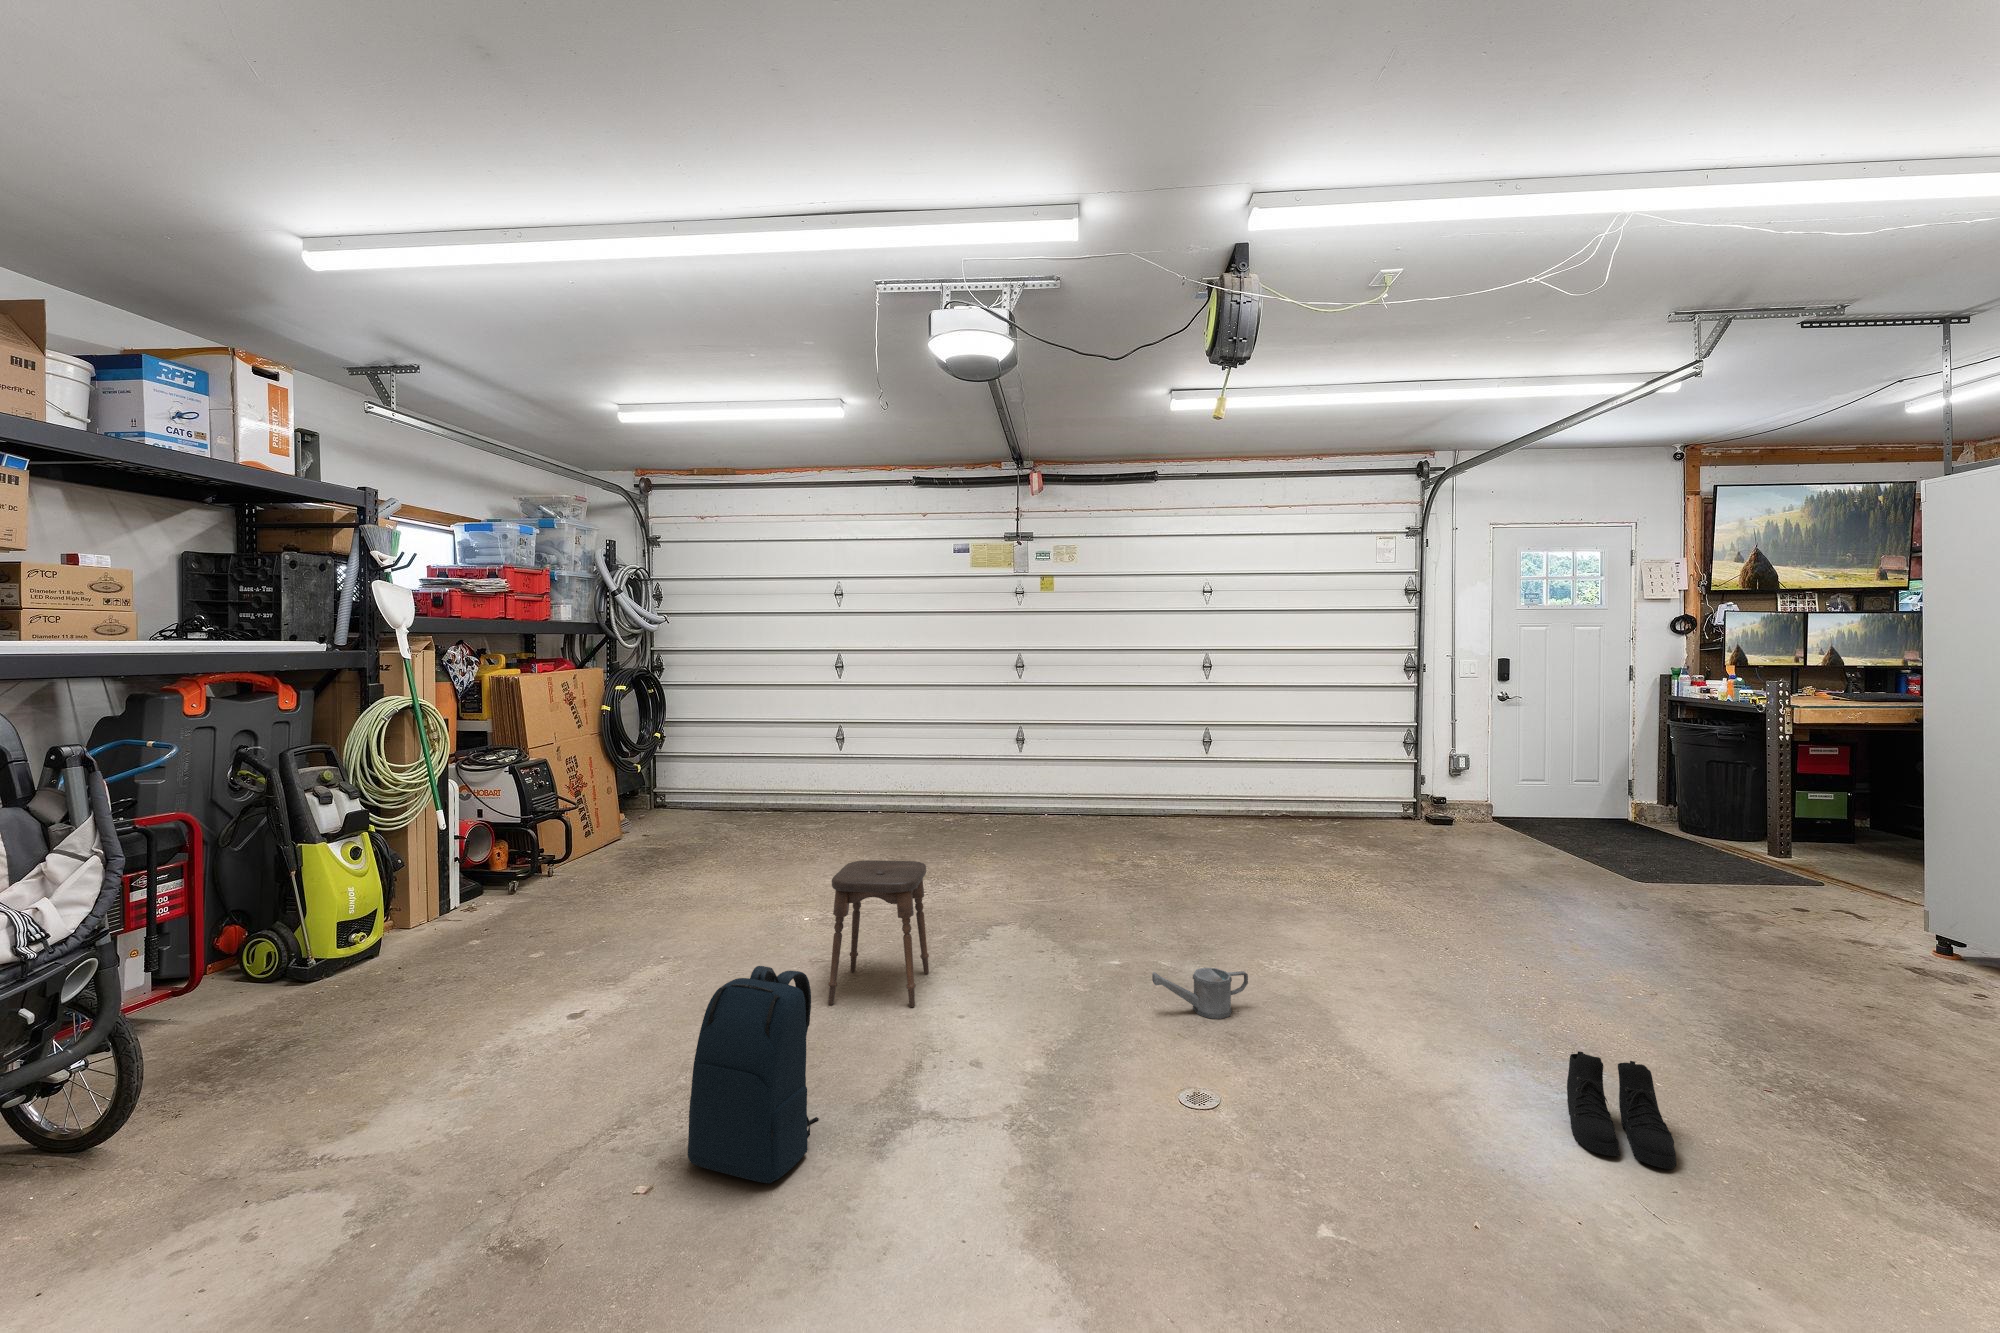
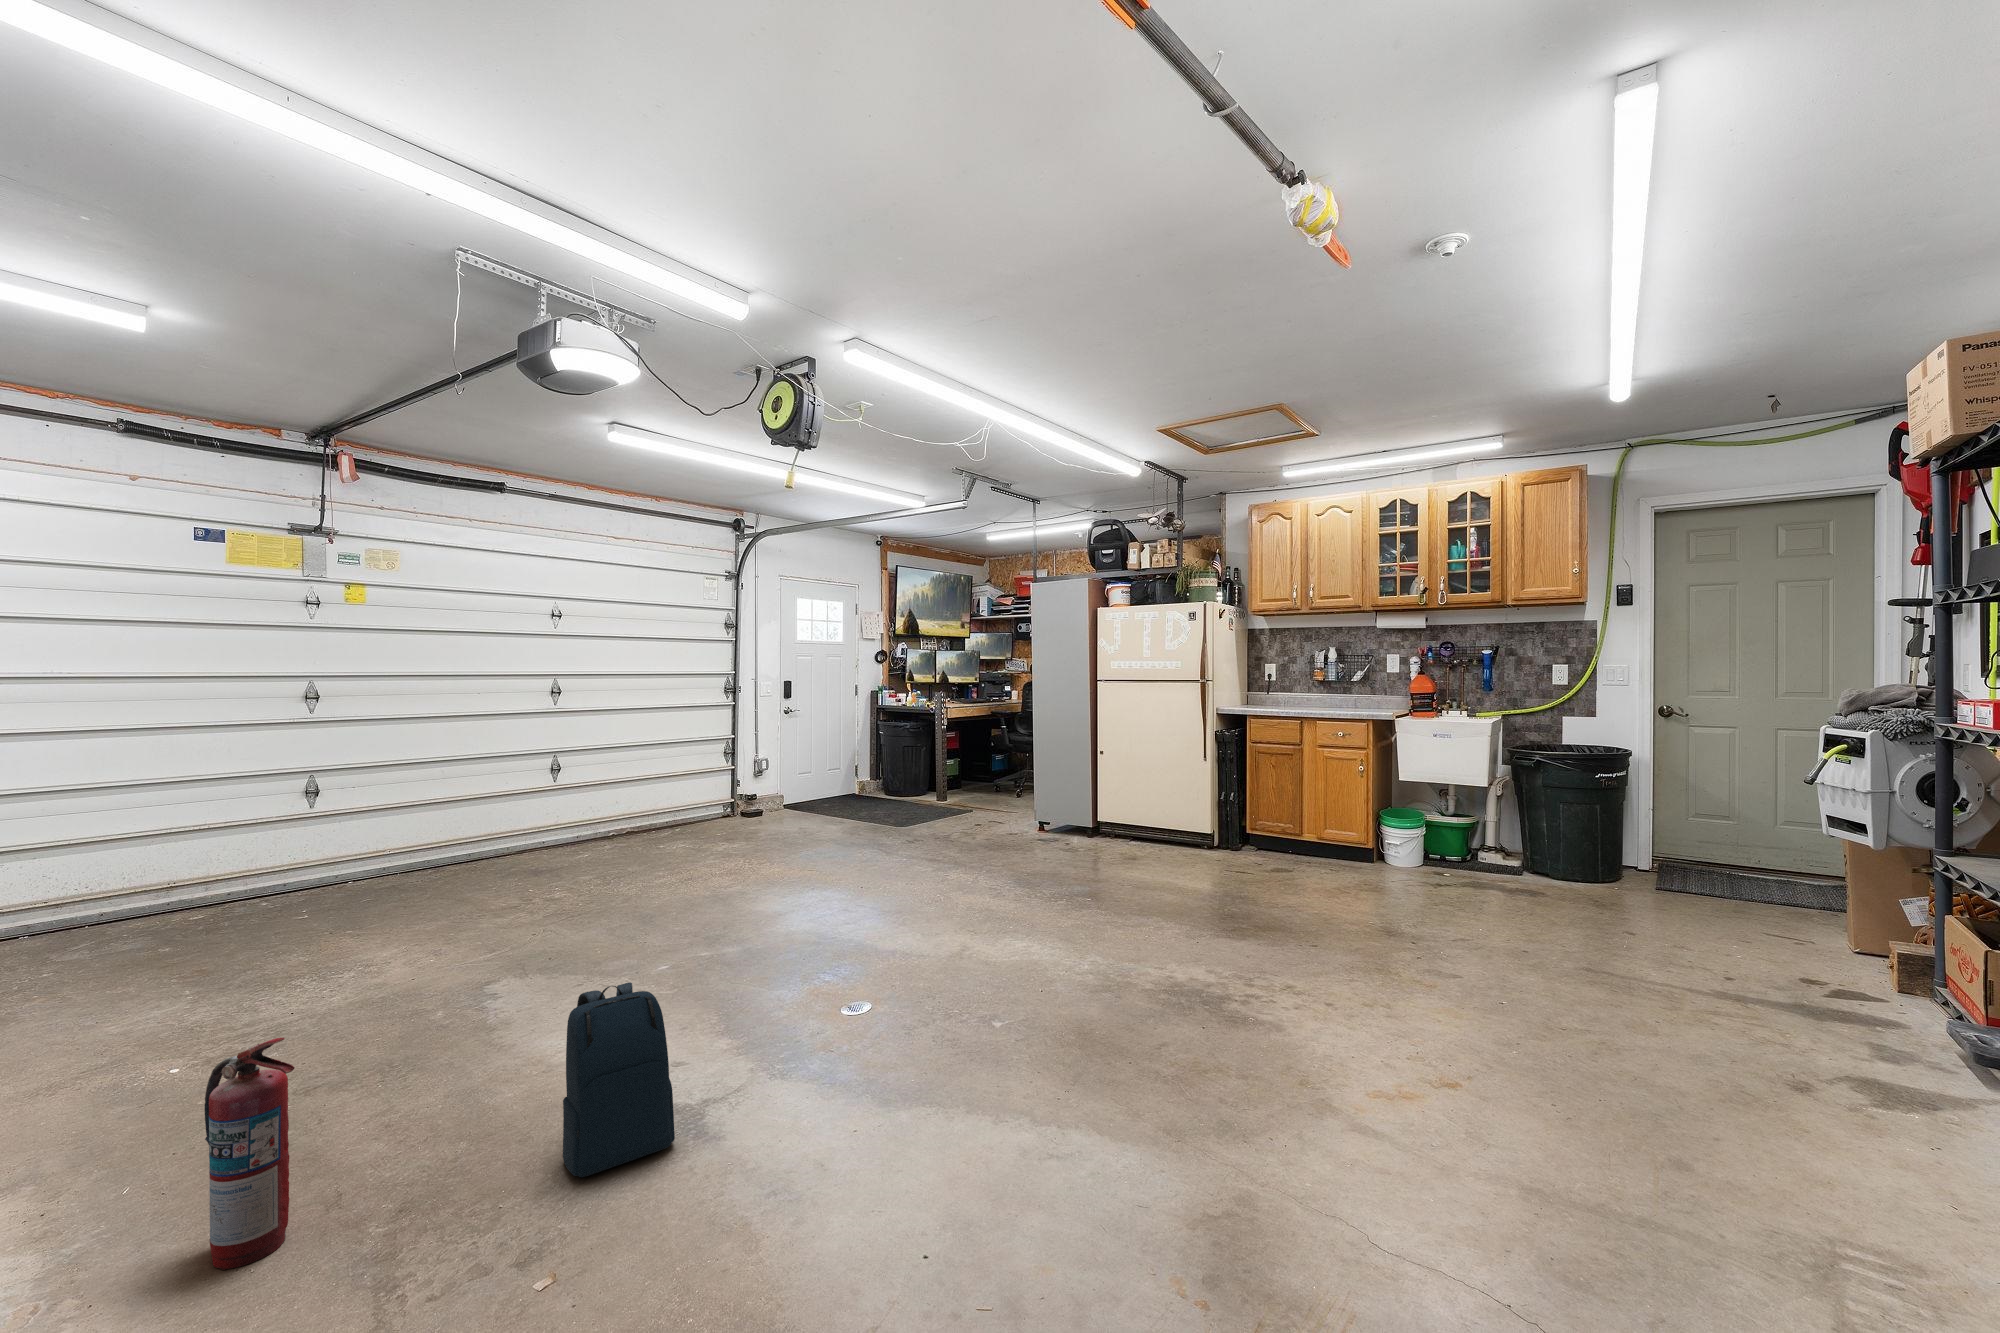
stool: present [828,860,929,1007] -> none [426,908,559,1075]
fire extinguisher: none [537,918,593,1088] -> present [204,1038,295,1270]
watering can: present [1152,968,1248,1019] -> none [750,923,802,962]
boots: present [1567,1051,1676,1169] -> none [987,894,1036,941]

